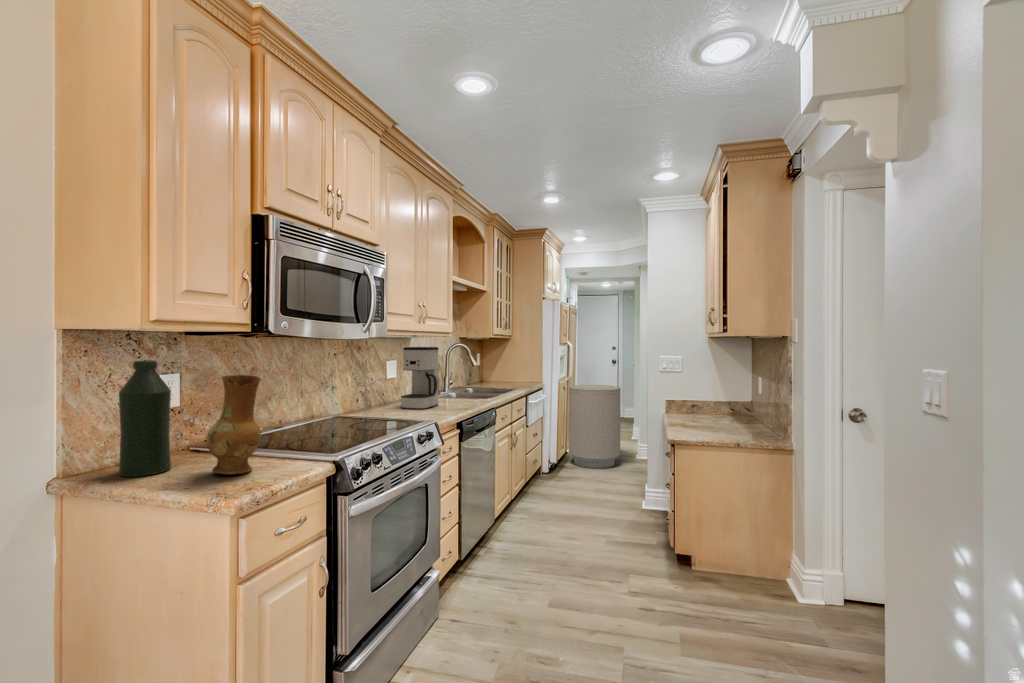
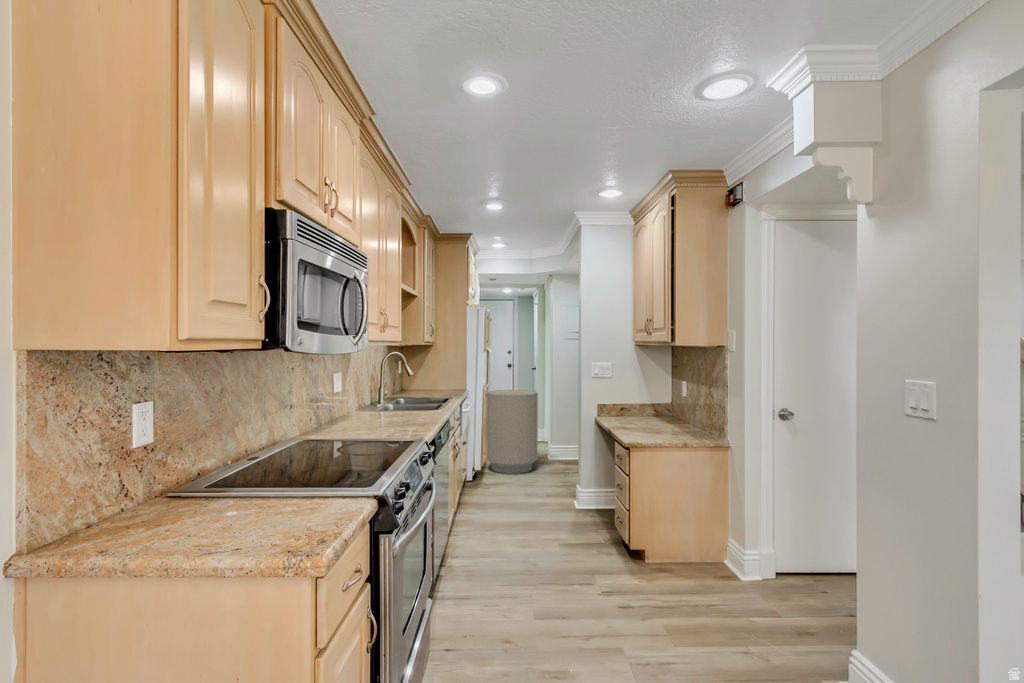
coffee maker: present [401,347,439,409] -> none [356,357,397,426]
bottle: present [119,360,171,477] -> none [114,388,181,541]
ceramic jug: present [207,375,261,475] -> none [243,402,306,525]

